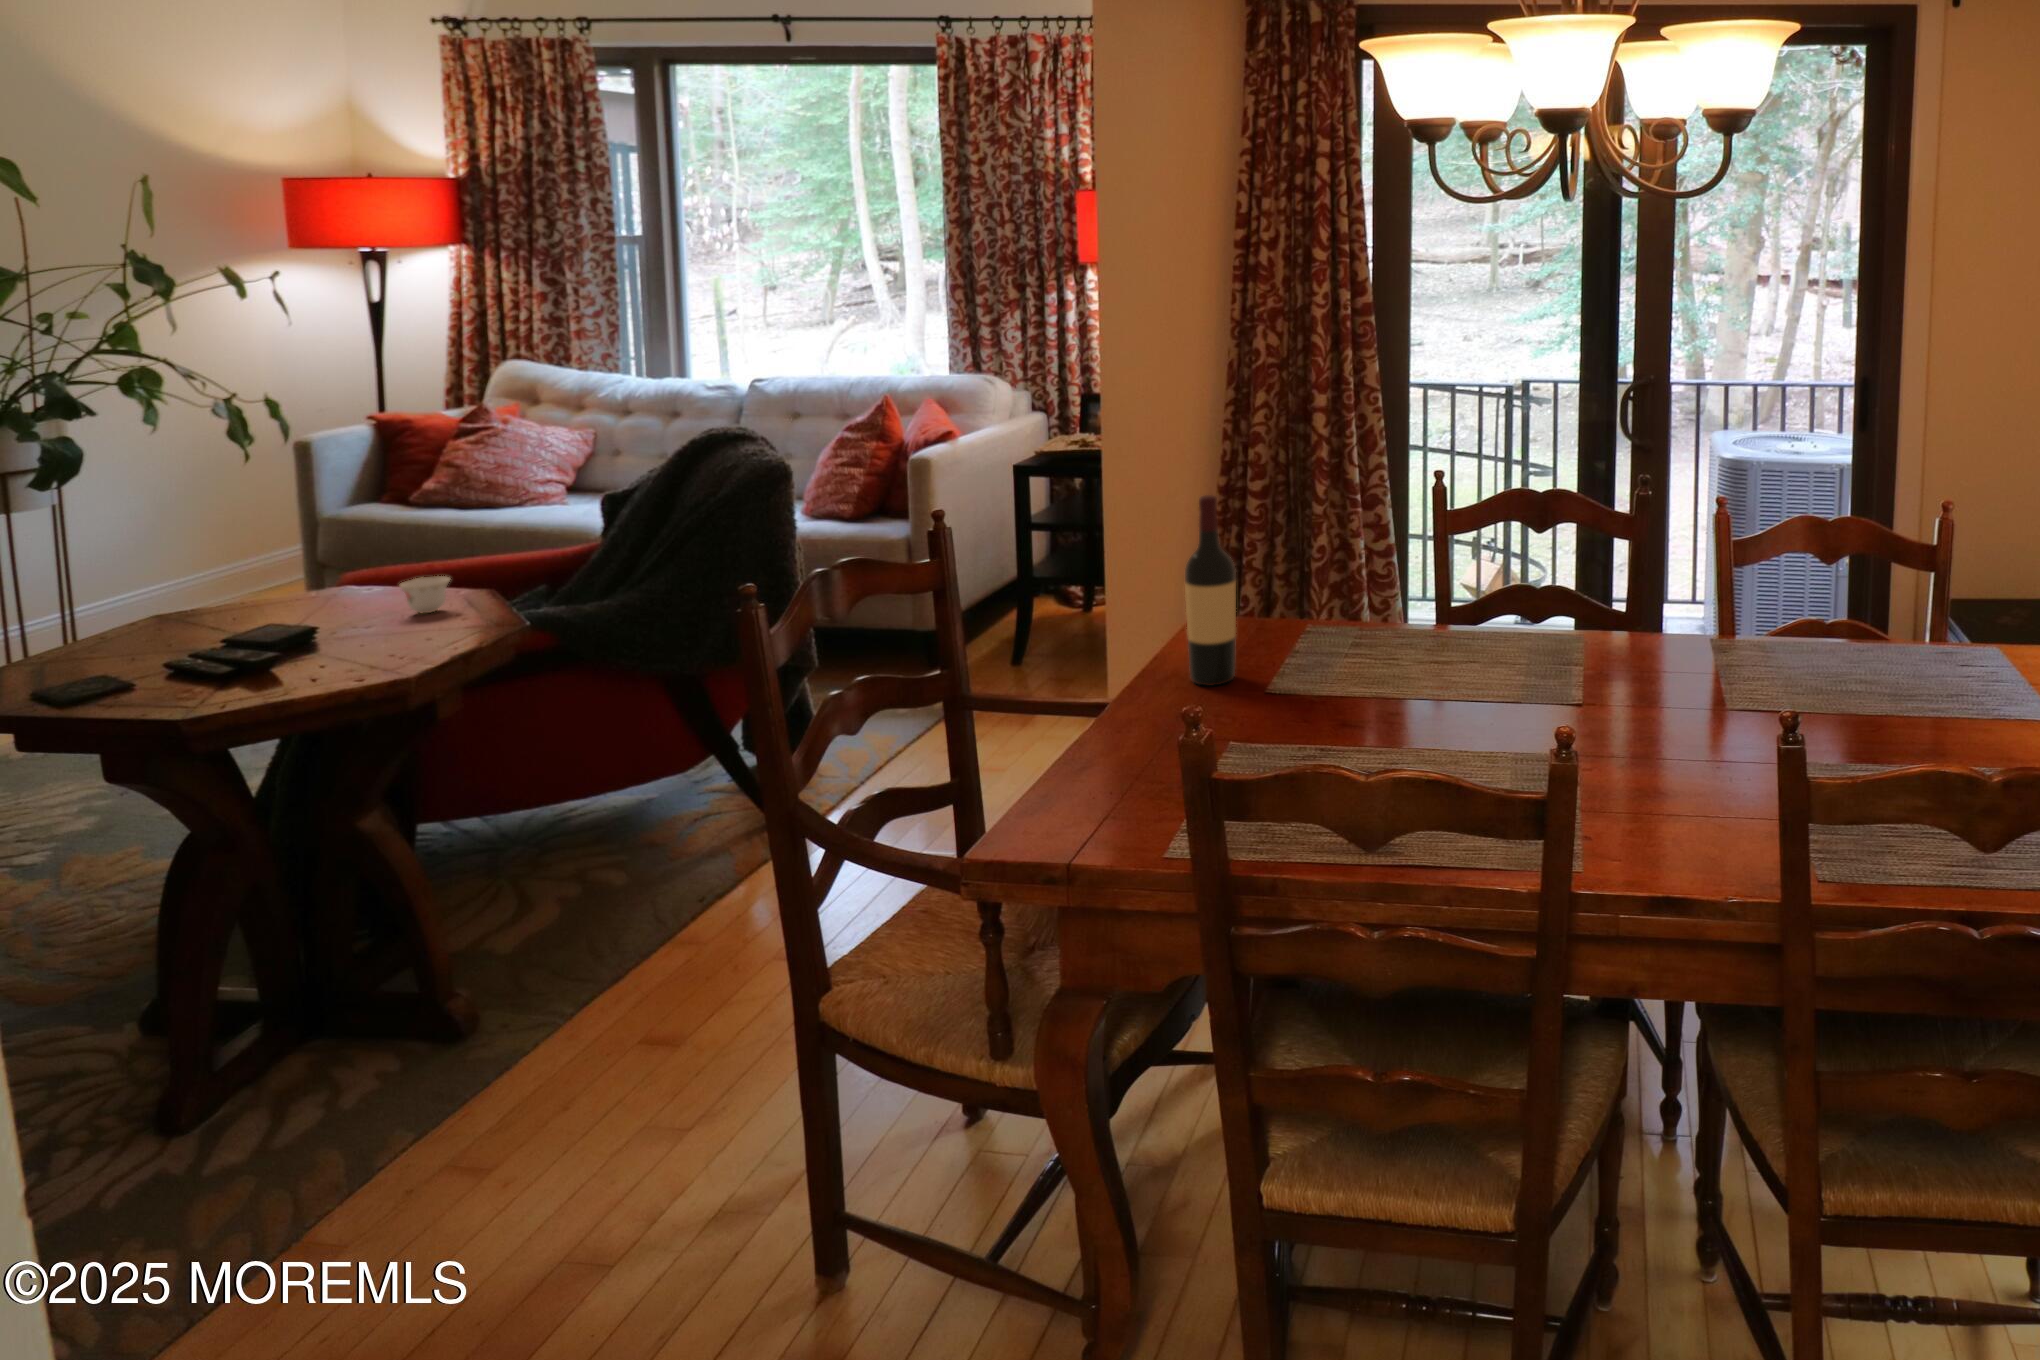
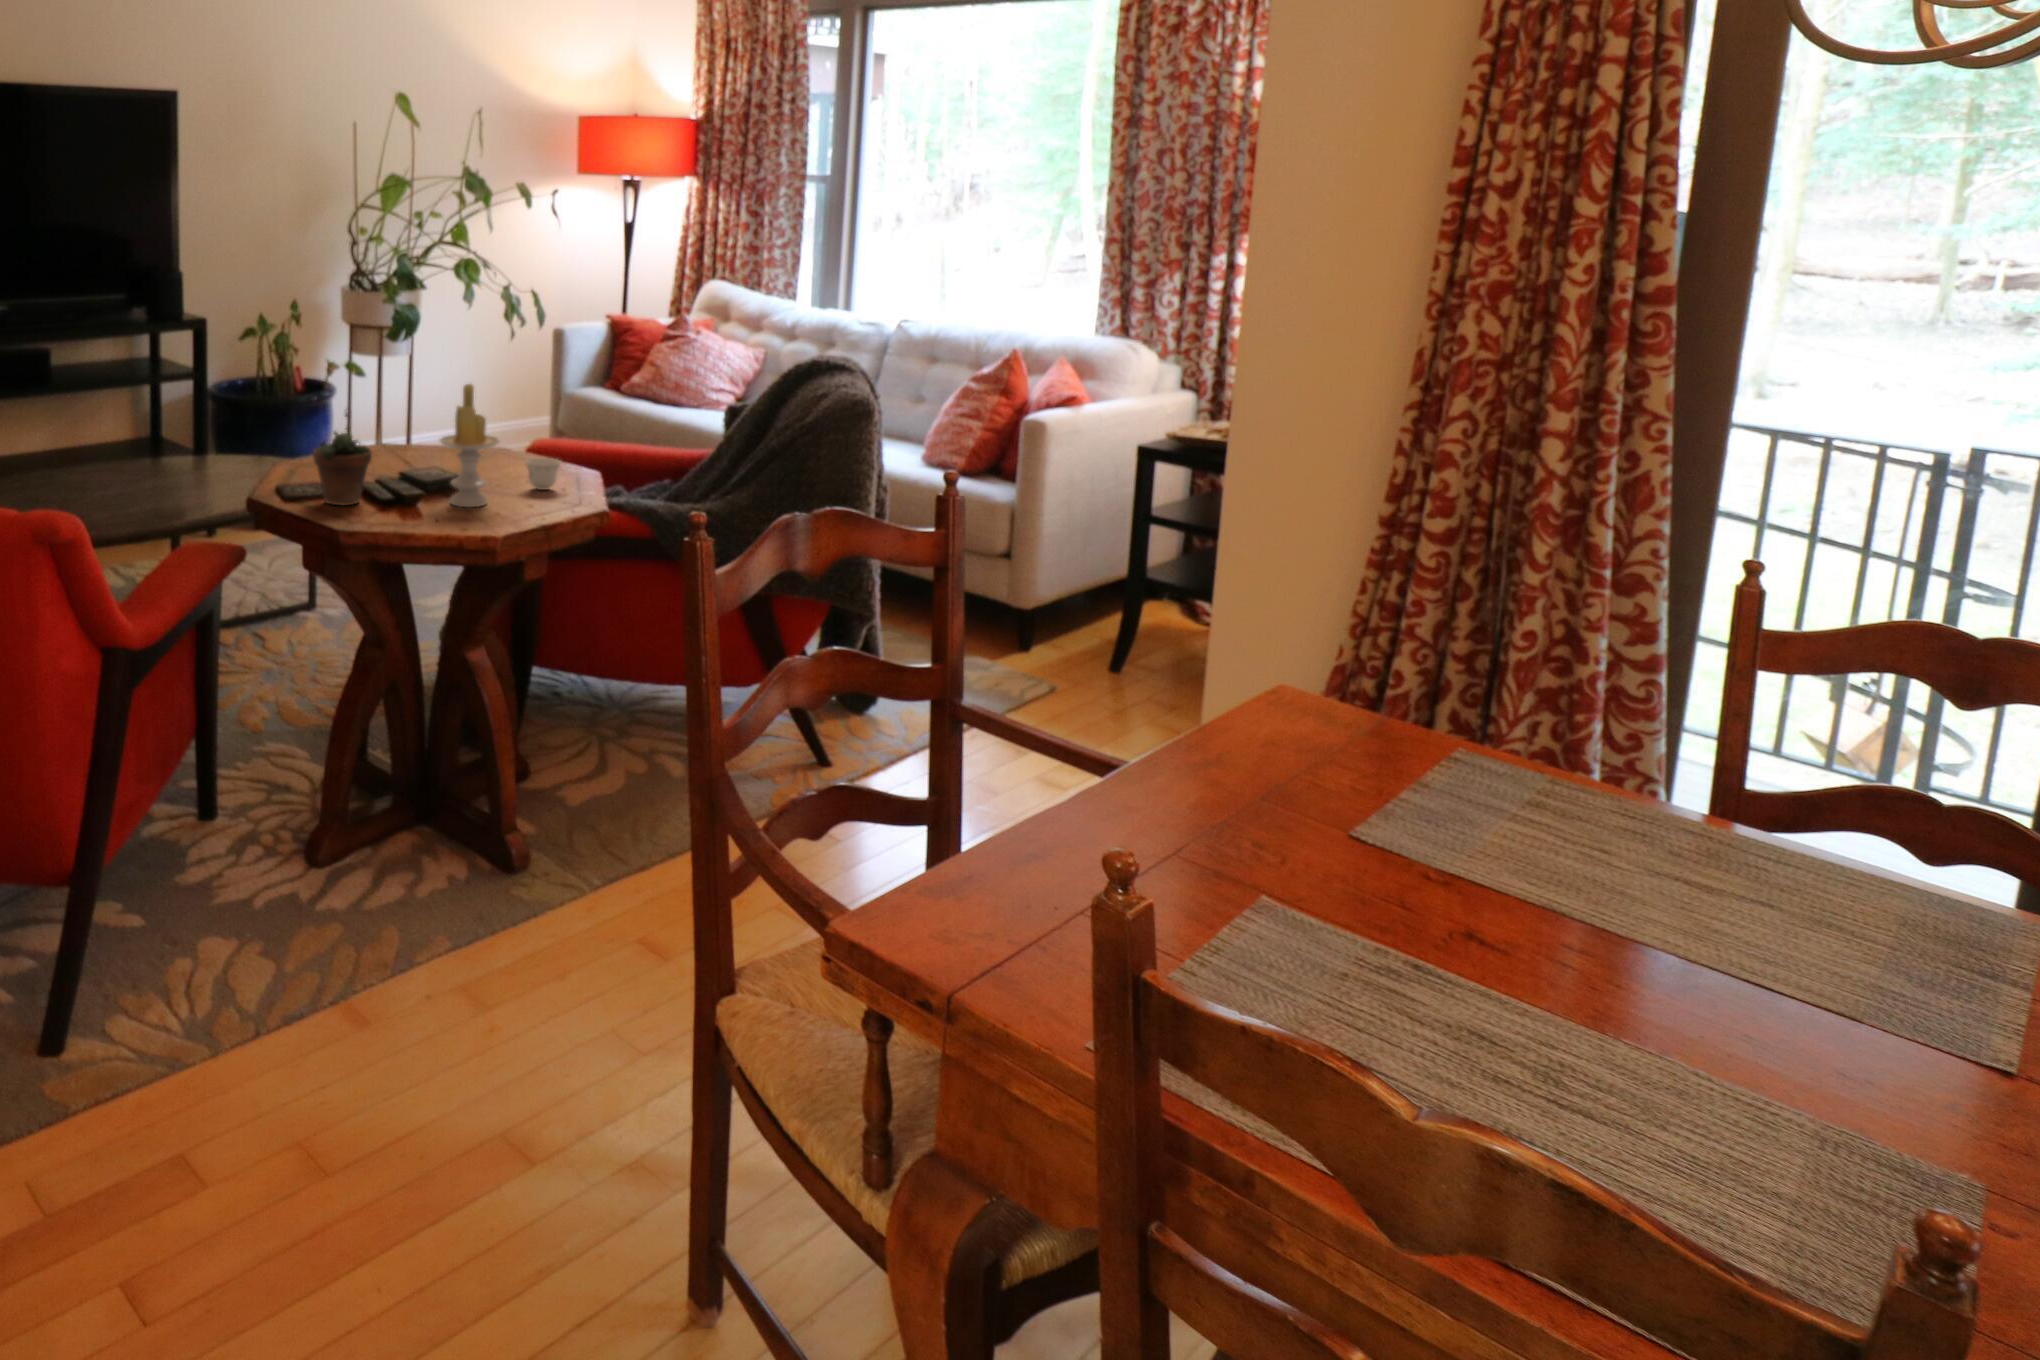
wine bottle: present [1185,495,1236,686] -> none [1217,524,1308,803]
candle: none [285,510,376,651] -> present [440,384,499,507]
succulent plant: none [85,565,184,687] -> present [313,413,372,505]

